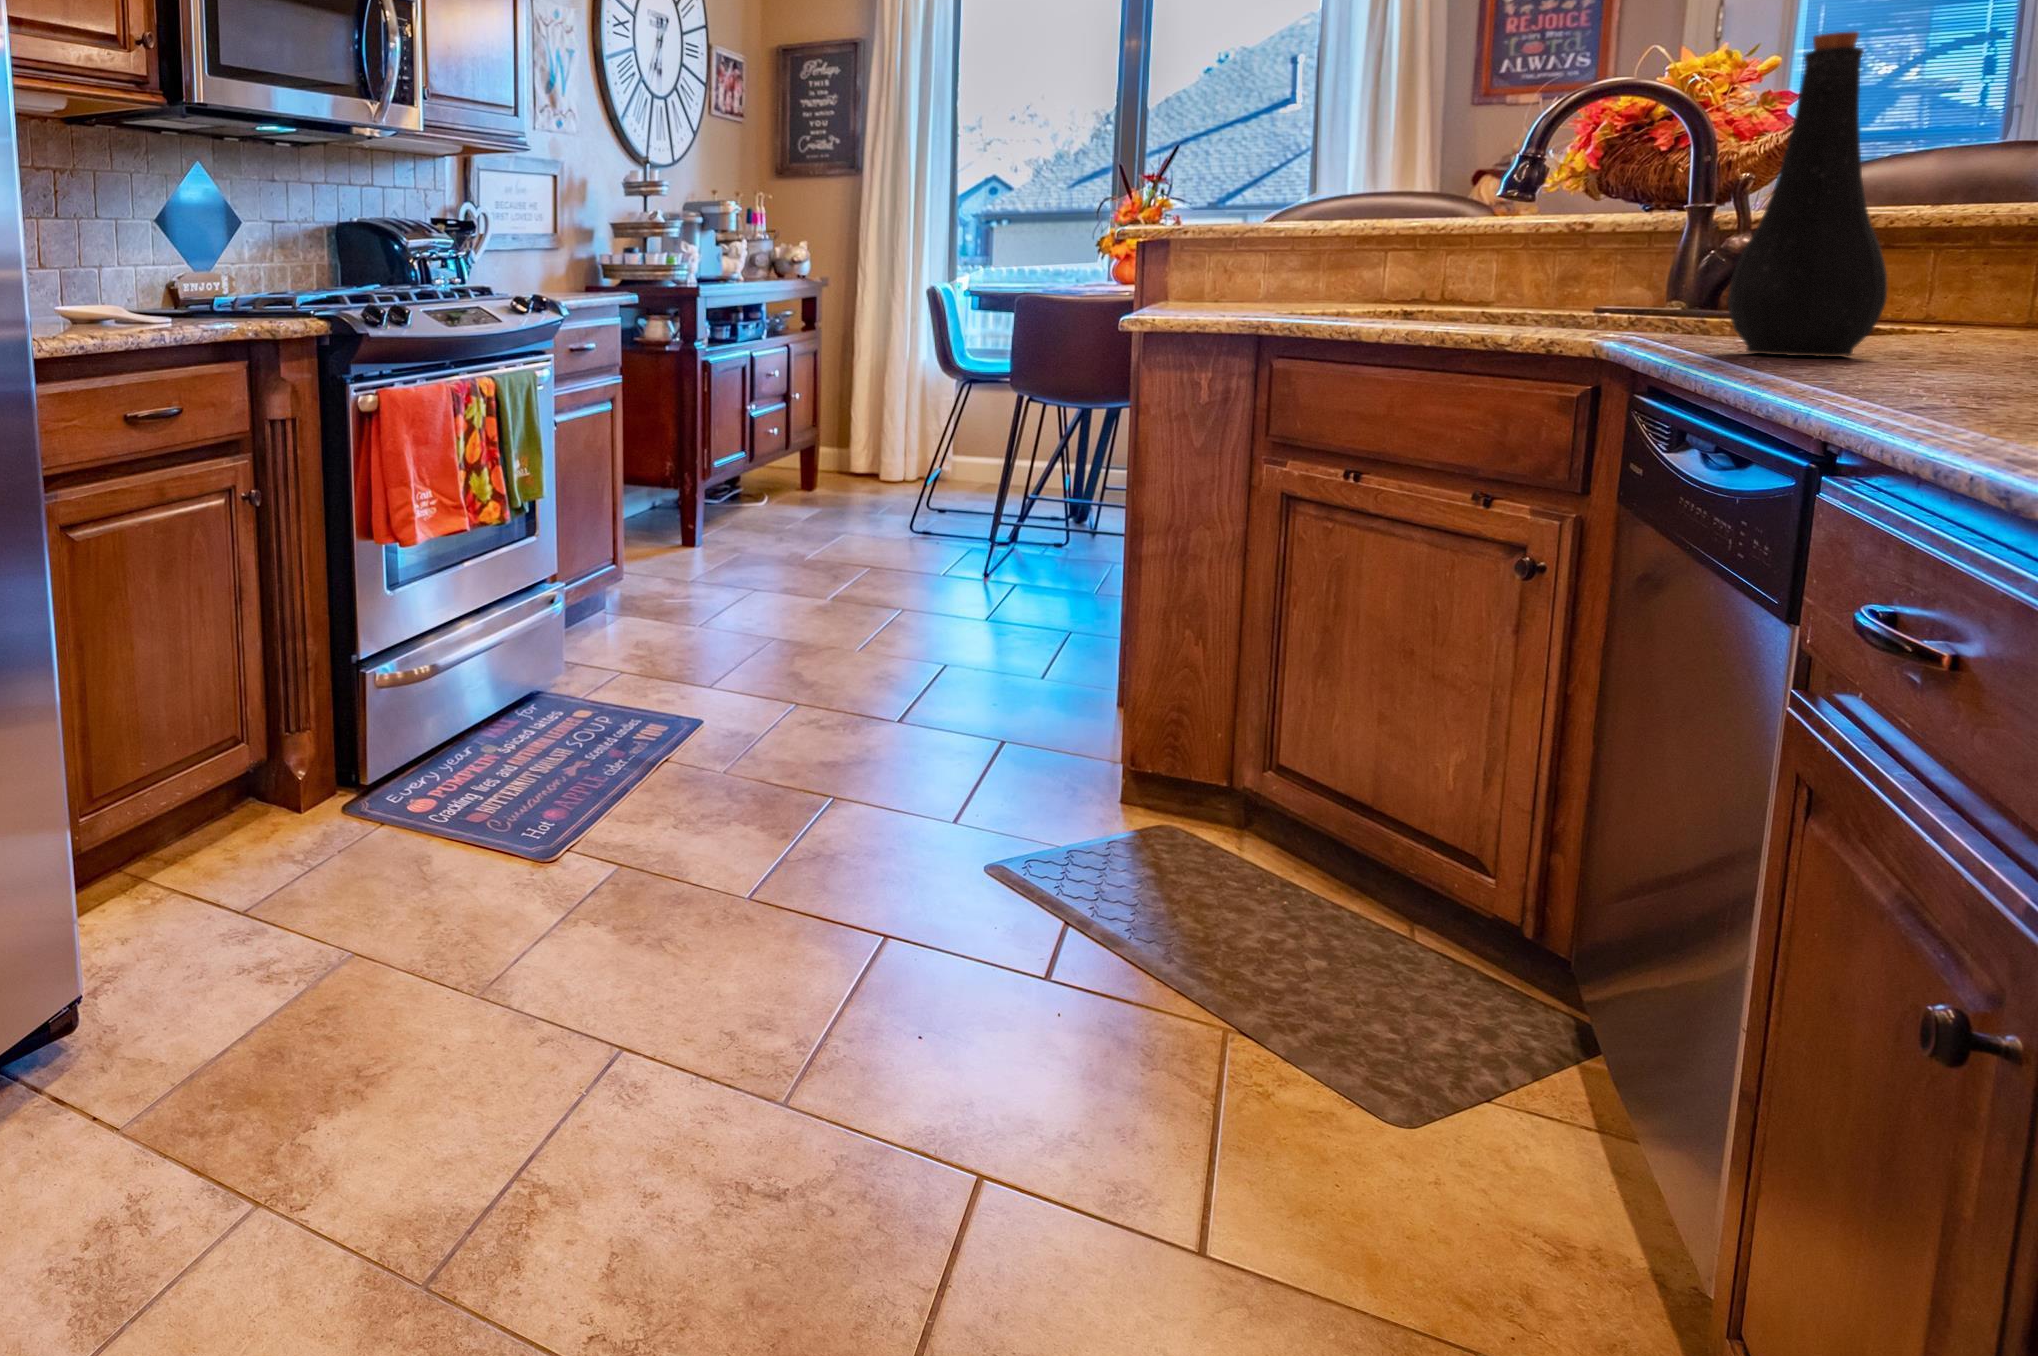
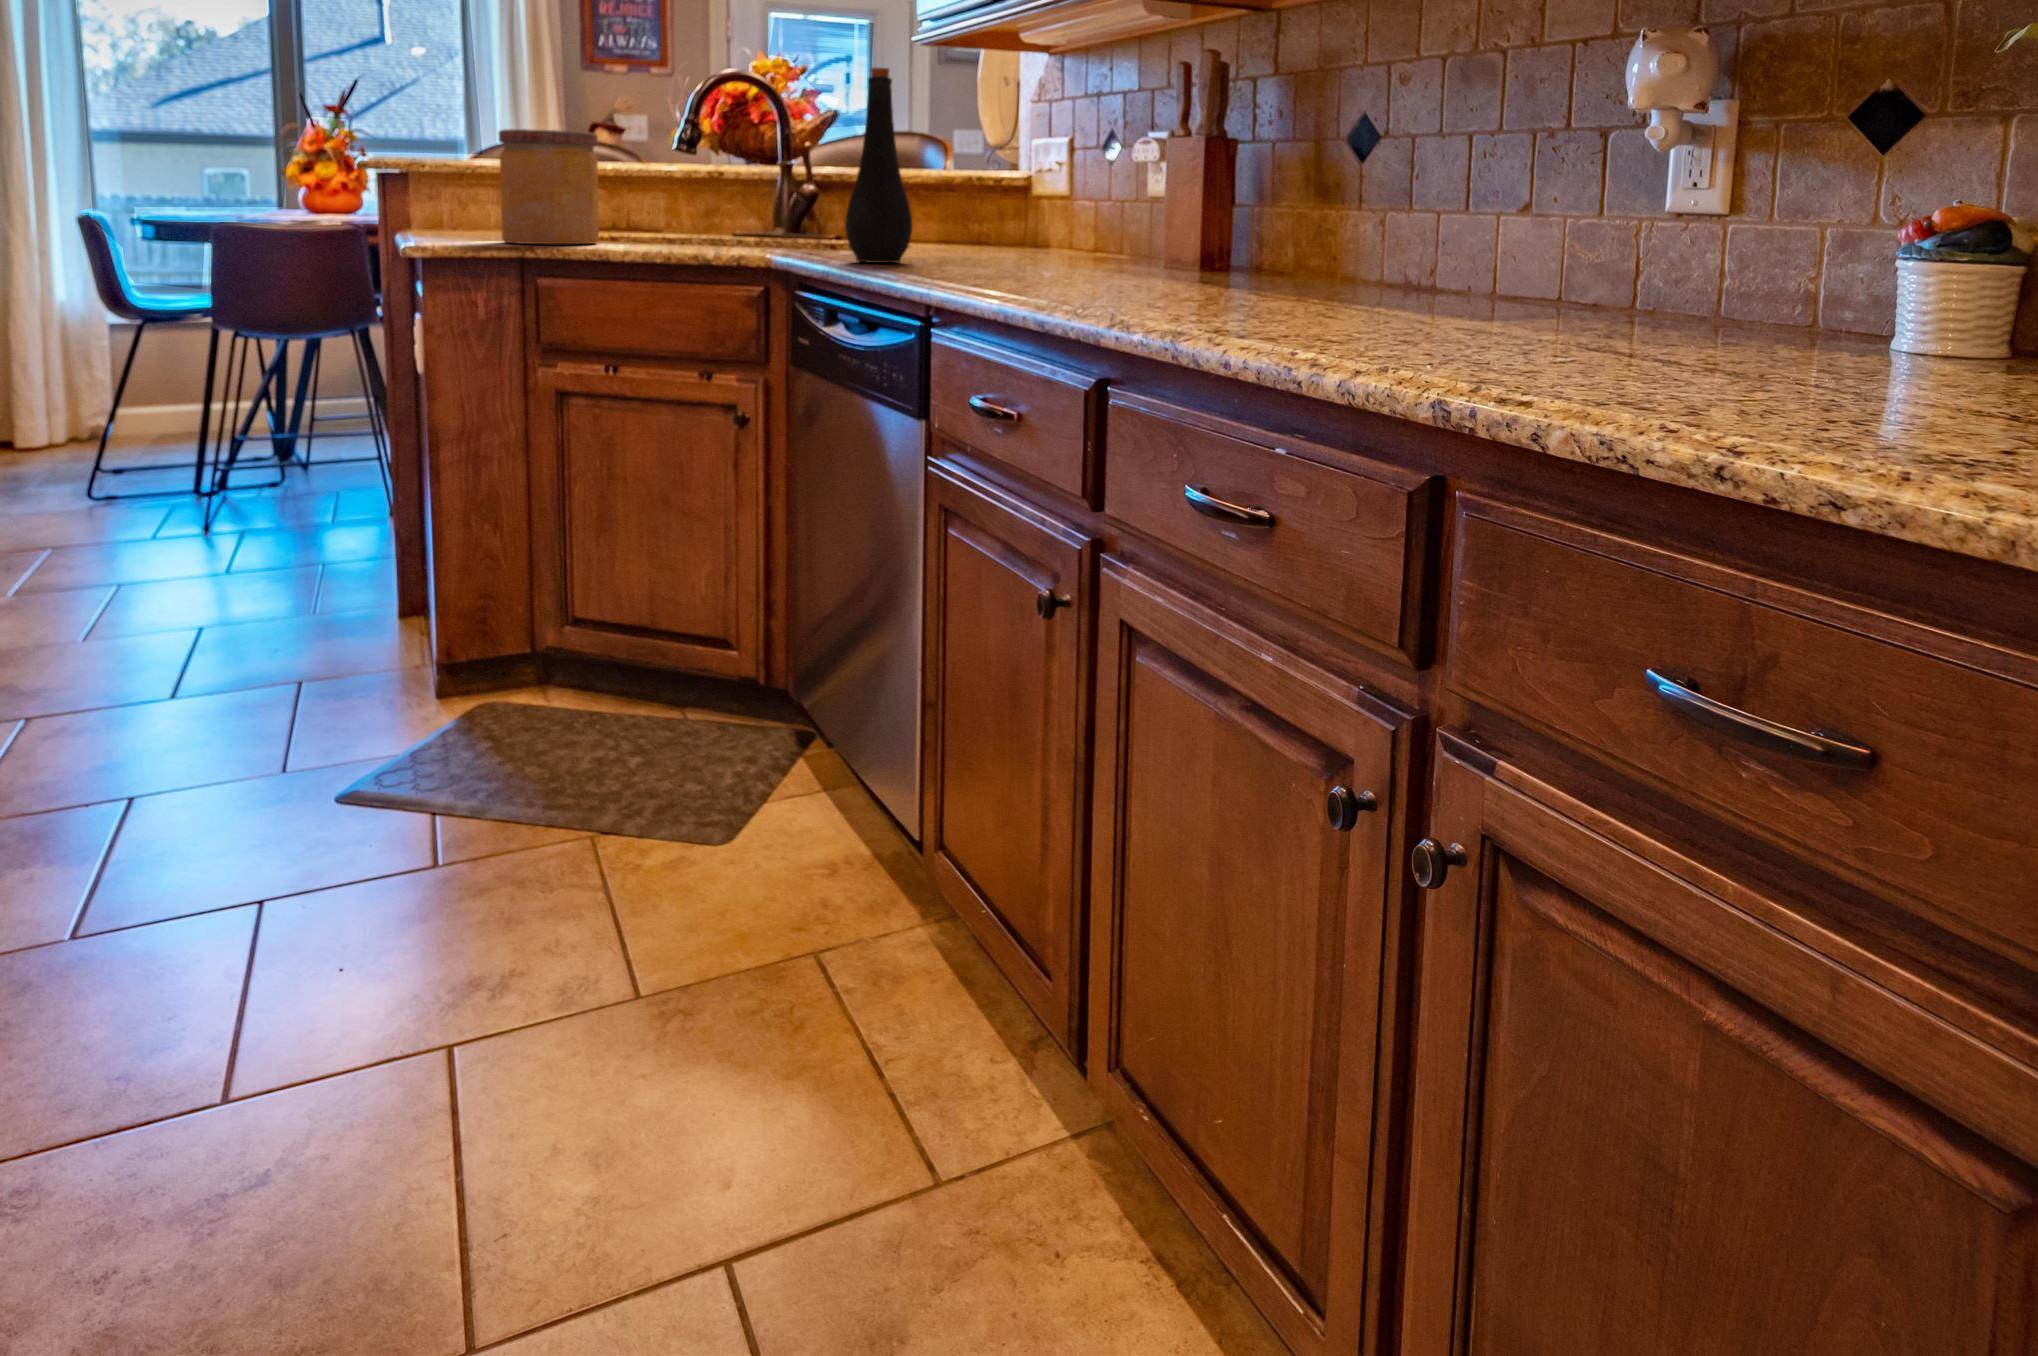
jar: none [1224,180,1362,318] -> present [498,129,599,244]

